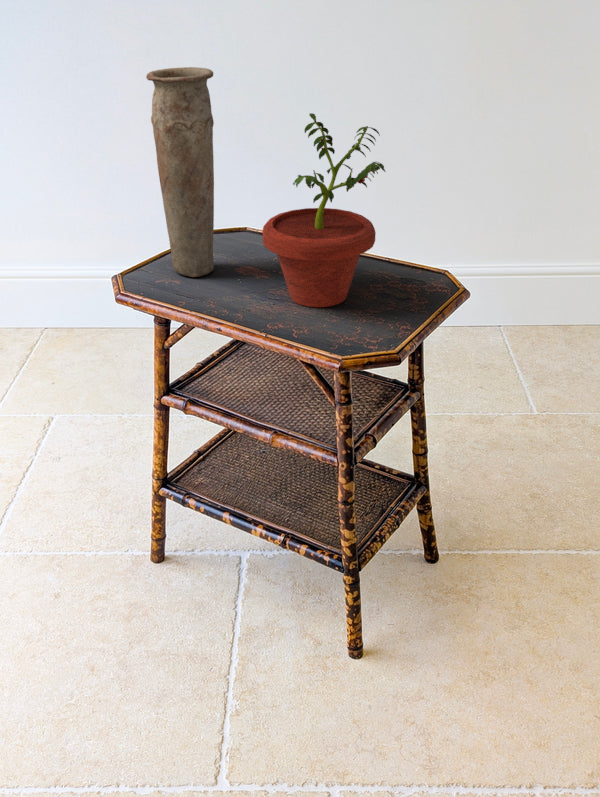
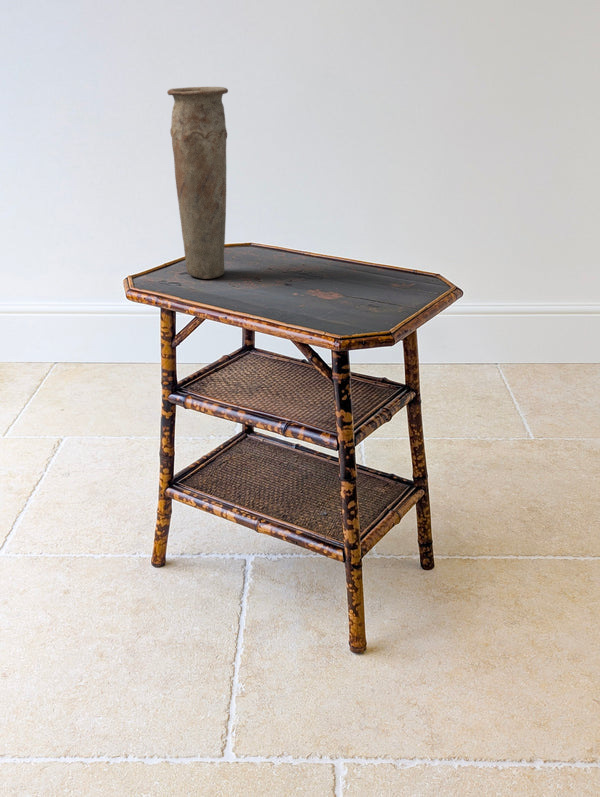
potted plant: present [263,113,385,307] -> none [271,123,385,301]

